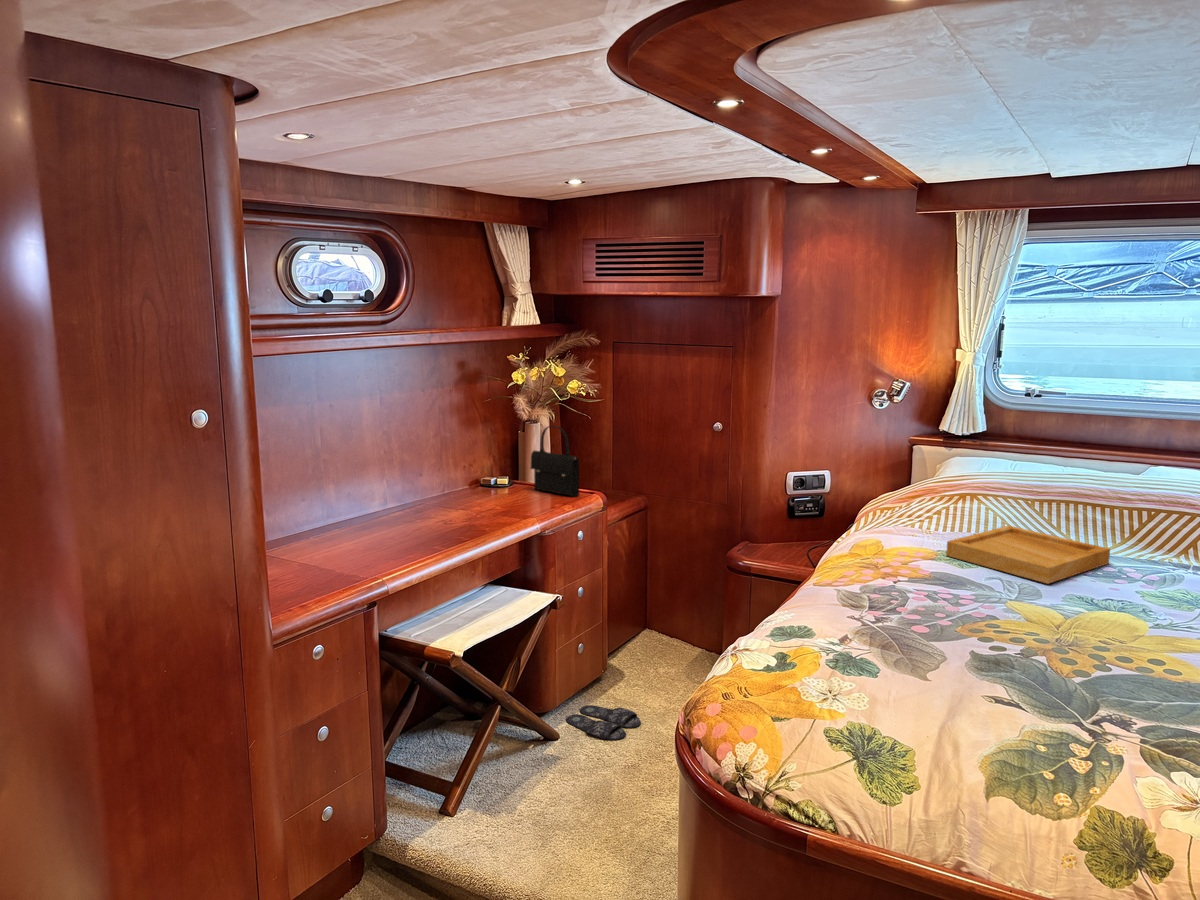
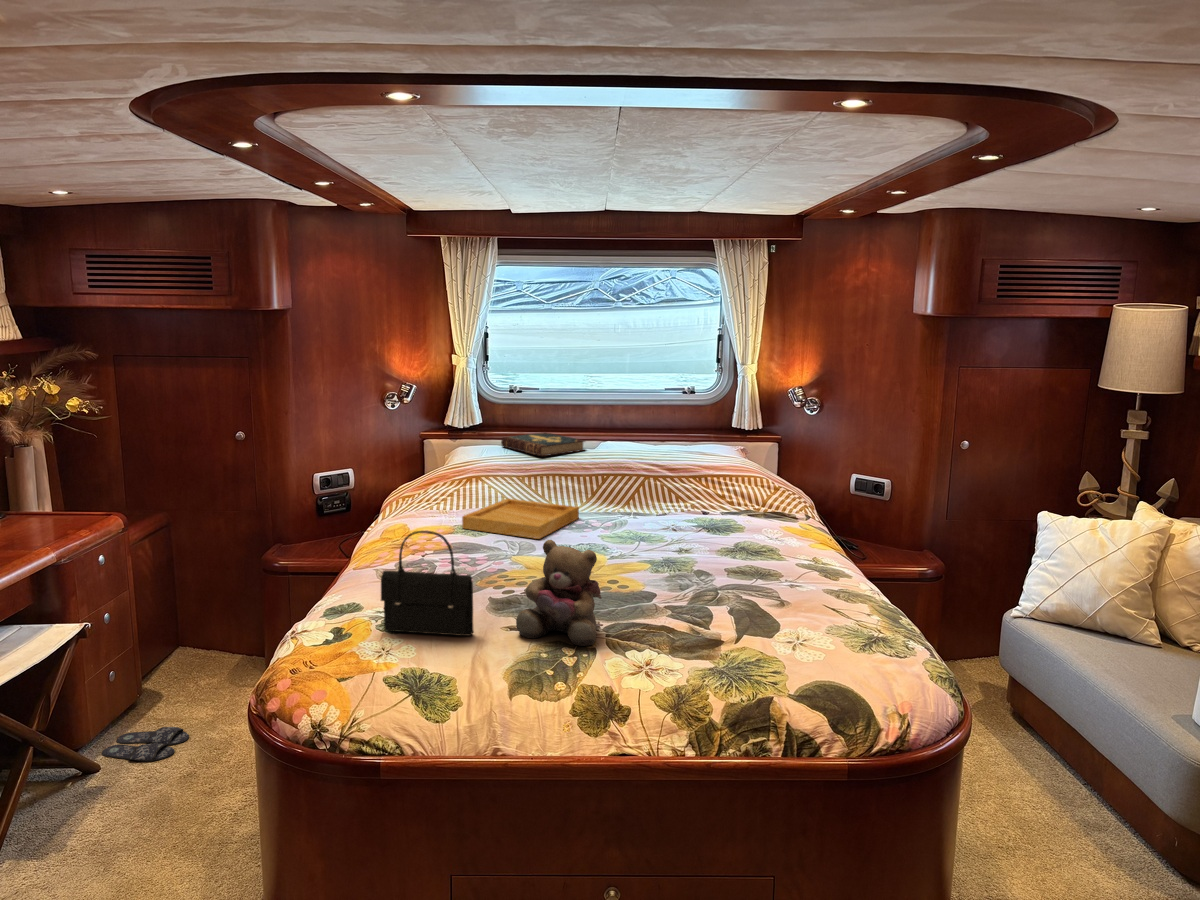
handbag: present [531,426,579,497] -> present [381,531,474,636]
book: none [1007,448,1128,478] -> present [501,432,585,456]
teddy bear: none [1004,594,1139,752] -> present [516,540,602,646]

